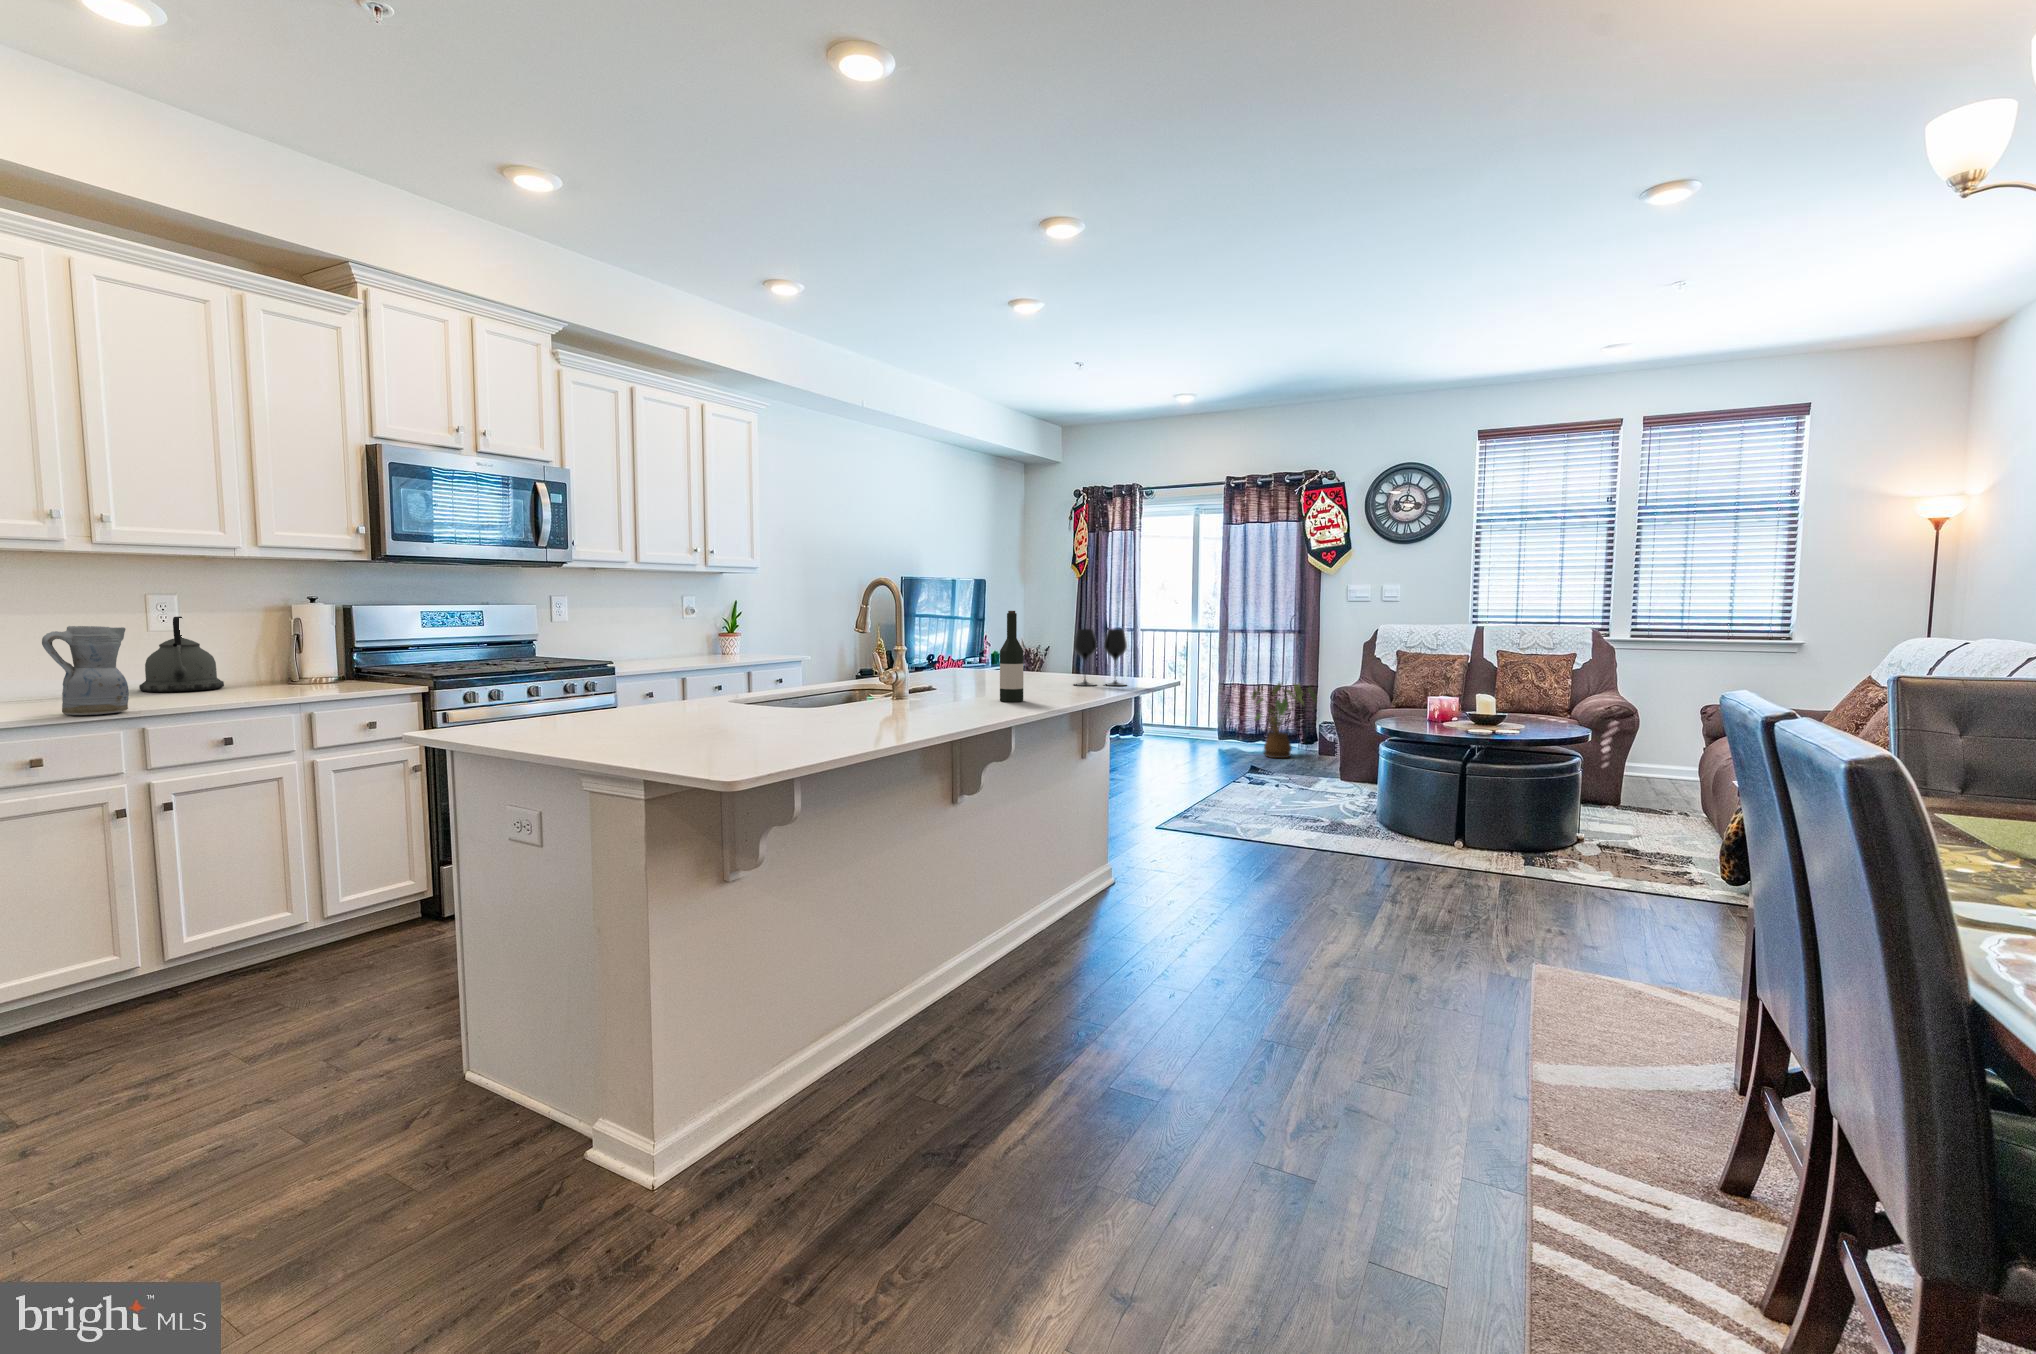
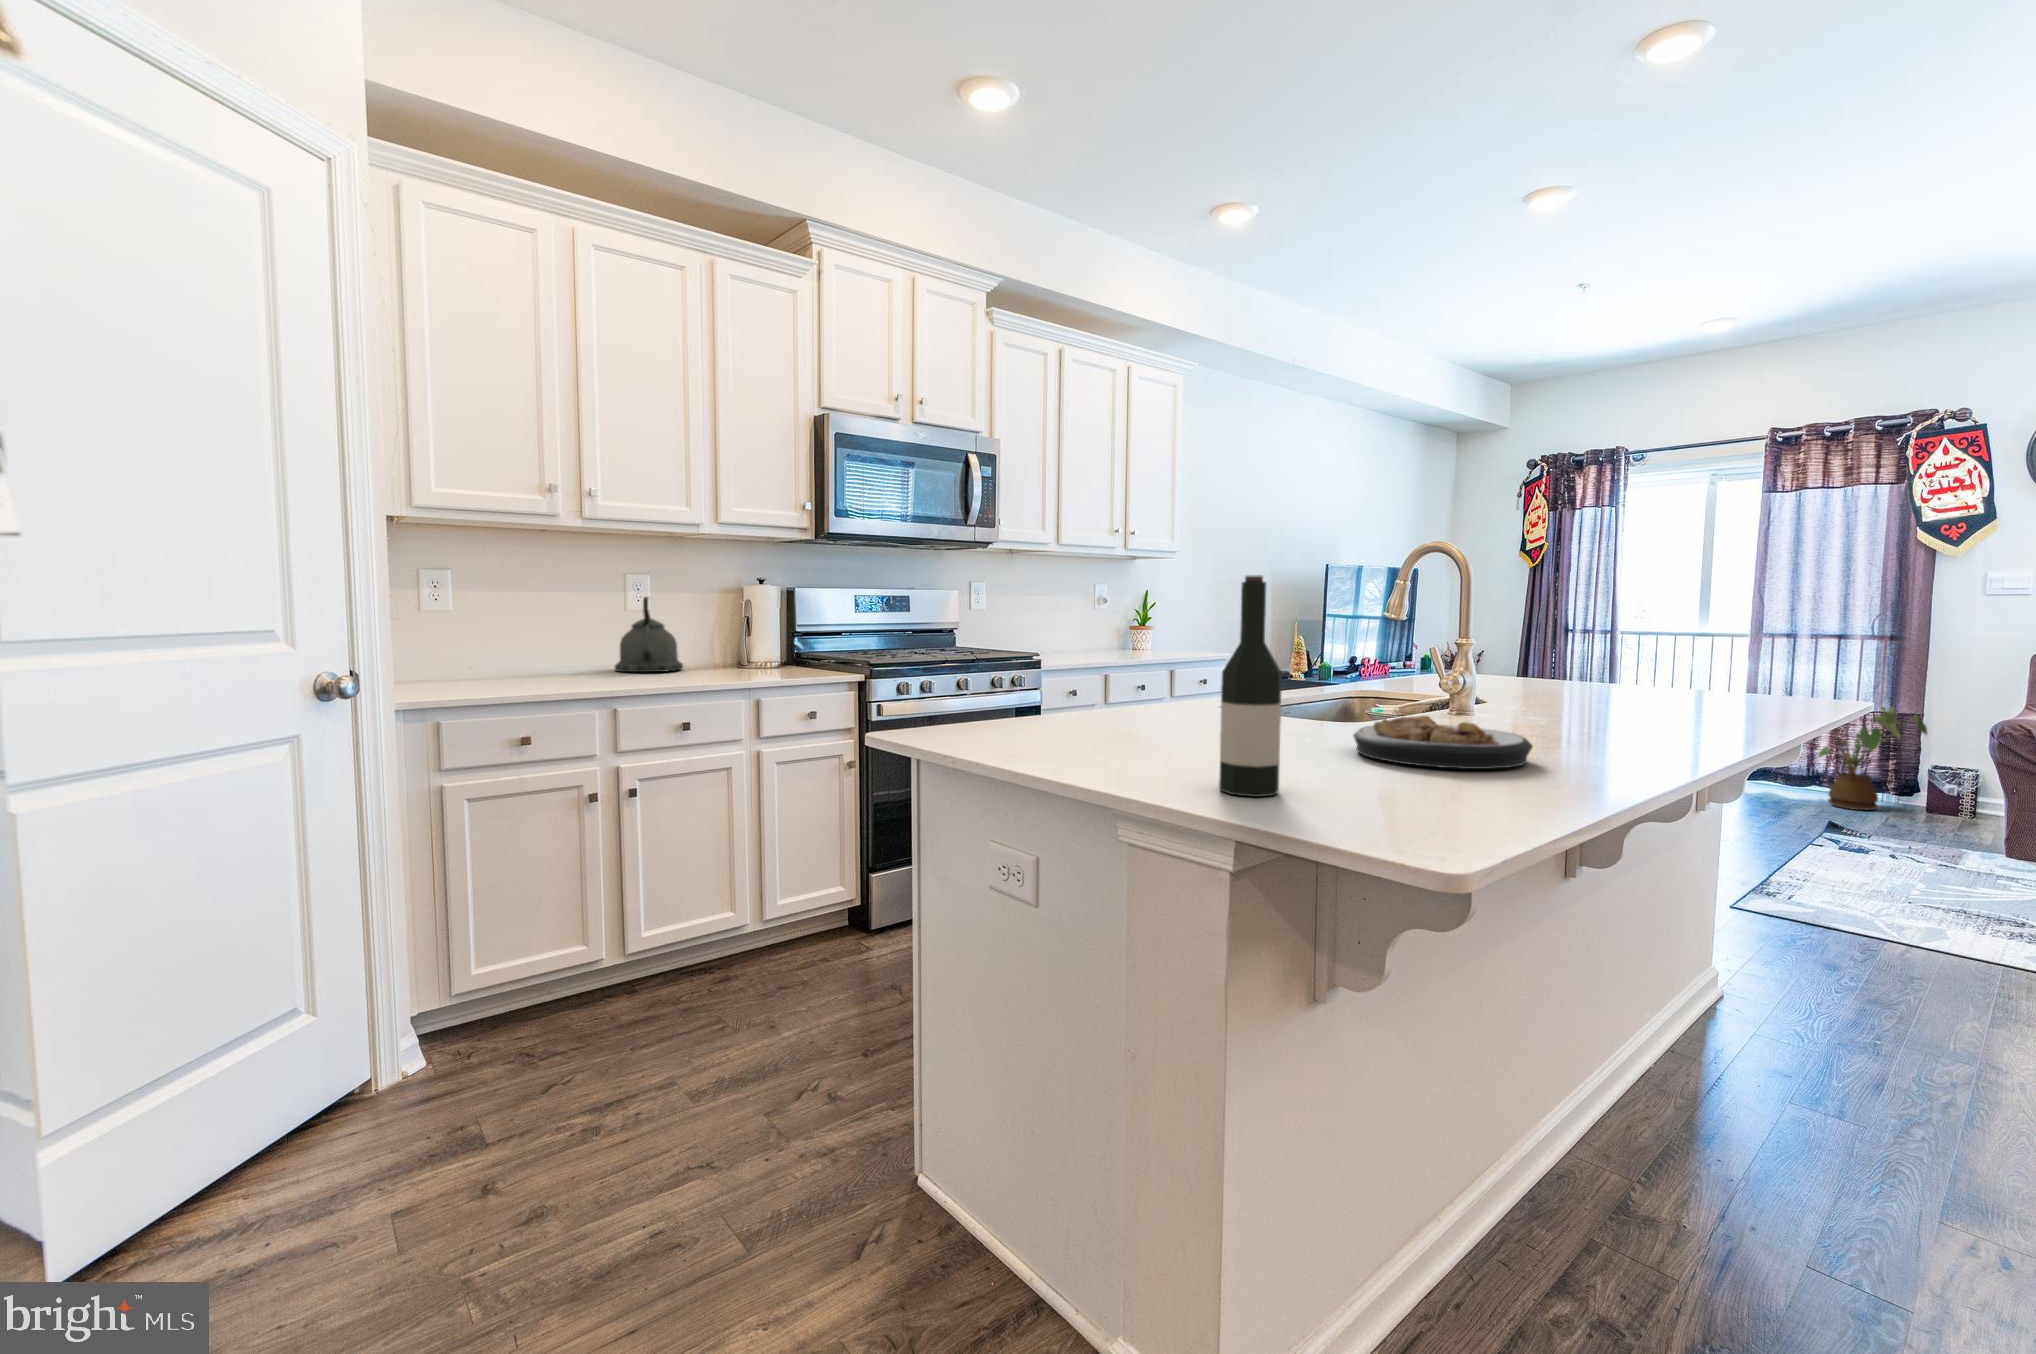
wine bottle: present [1000,611,1024,702] -> present [1219,575,1282,797]
ceramic pitcher: present [42,626,129,715] -> none [534,601,603,693]
wine glass: present [1074,629,1127,686] -> none [1681,619,1781,704]
plate: none [776,703,886,736] -> present [1353,716,1533,769]

